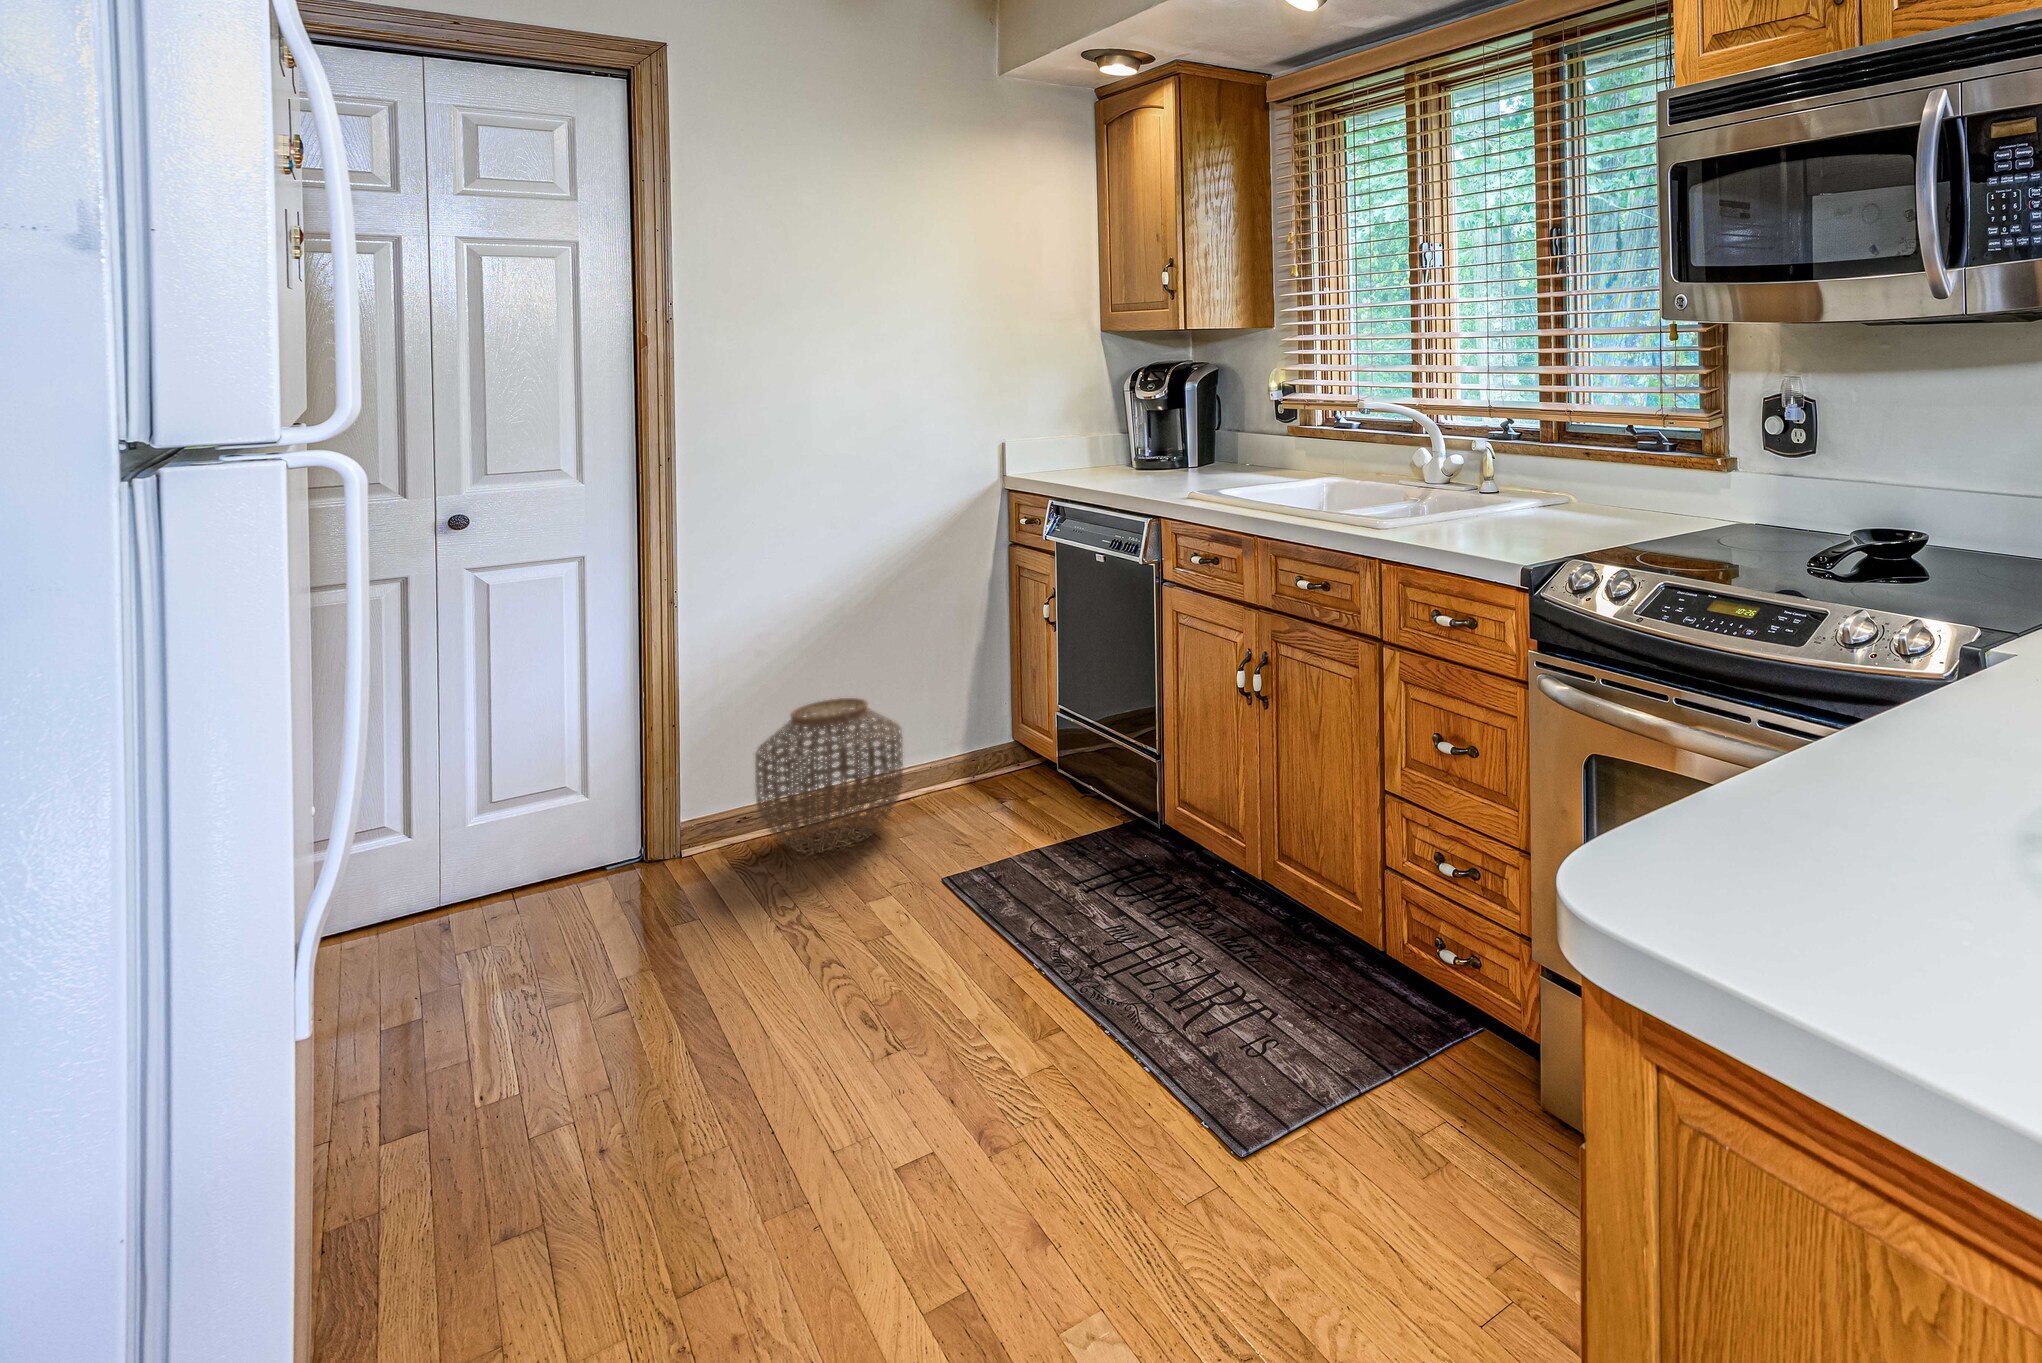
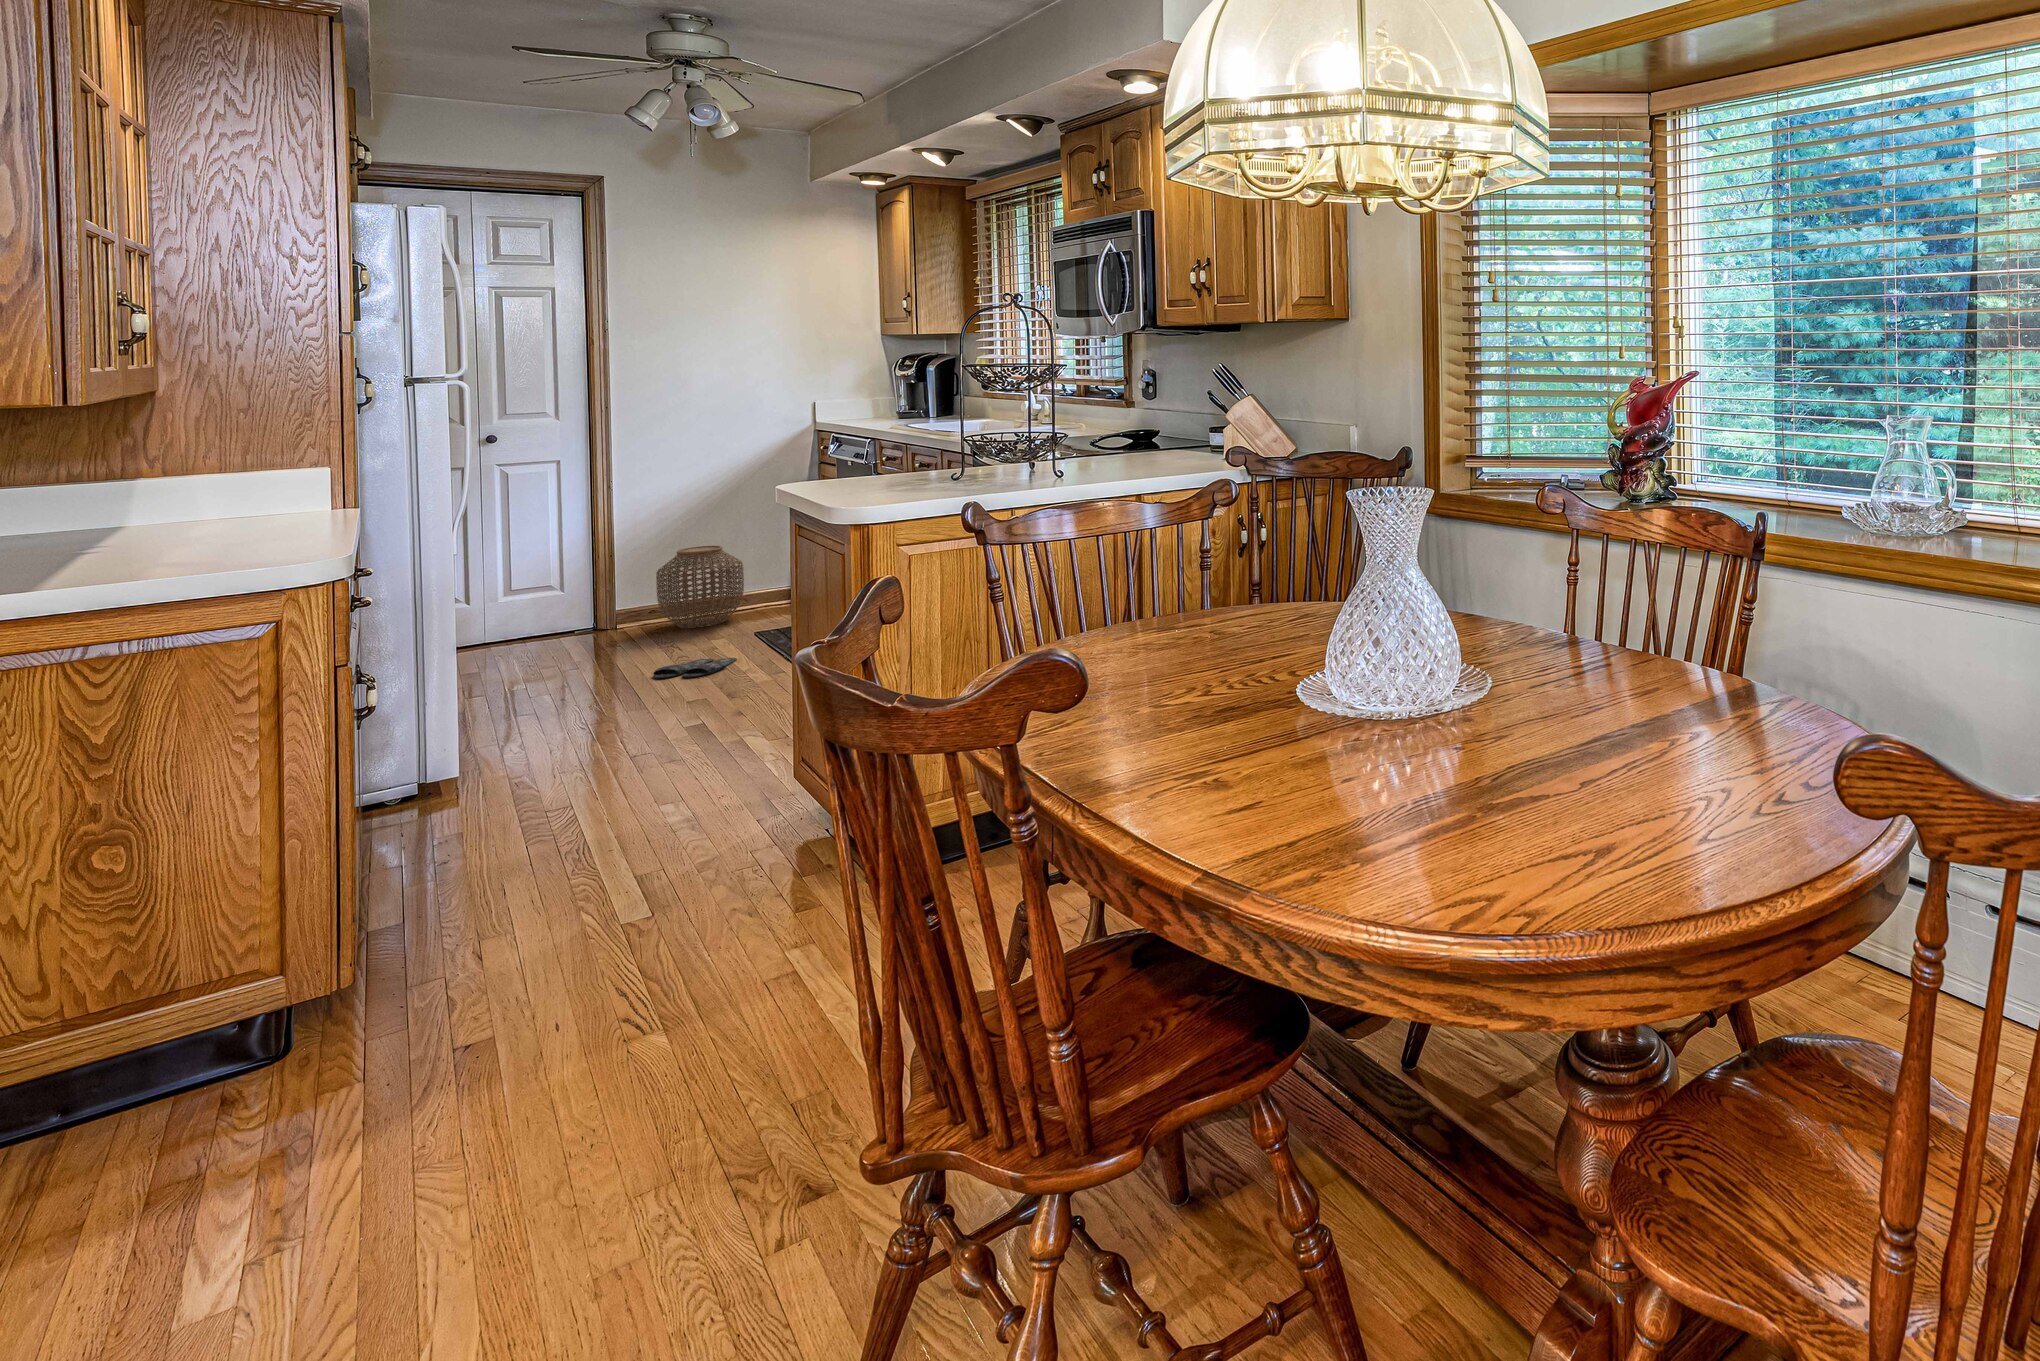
slippers: none [785,957,938,1036] -> present [653,658,737,679]

